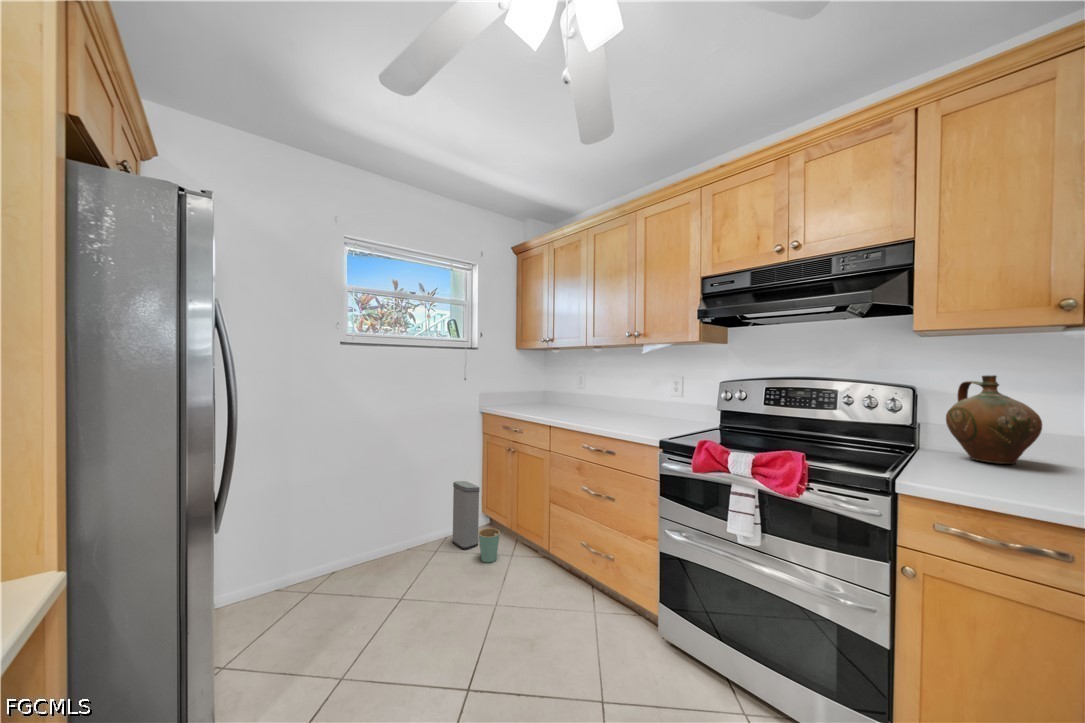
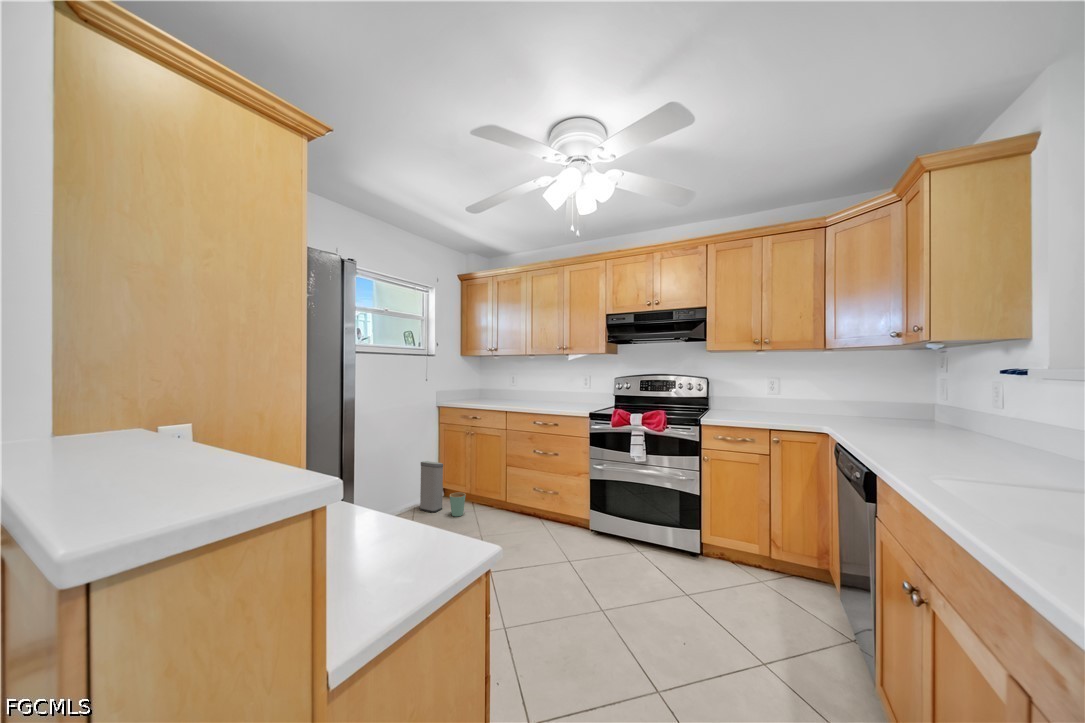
ceramic jug: present [946,375,1042,464] -> none [719,372,751,412]

